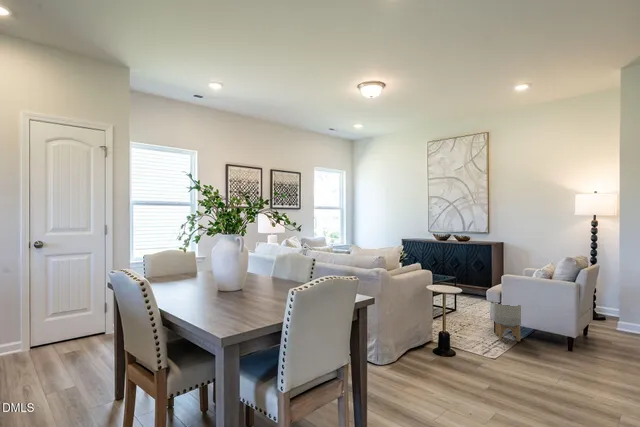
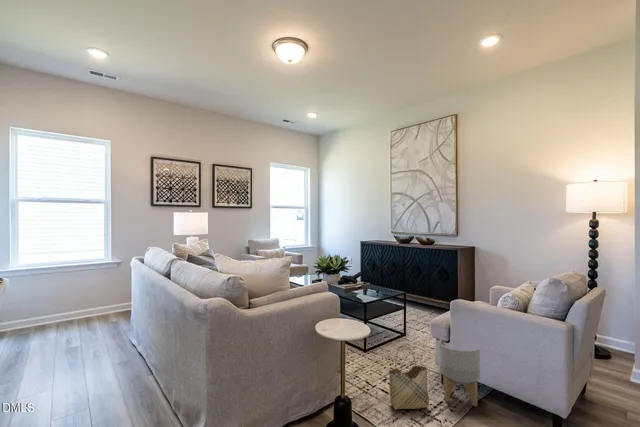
woven basket: none [464,304,490,343] -> present [389,346,429,410]

